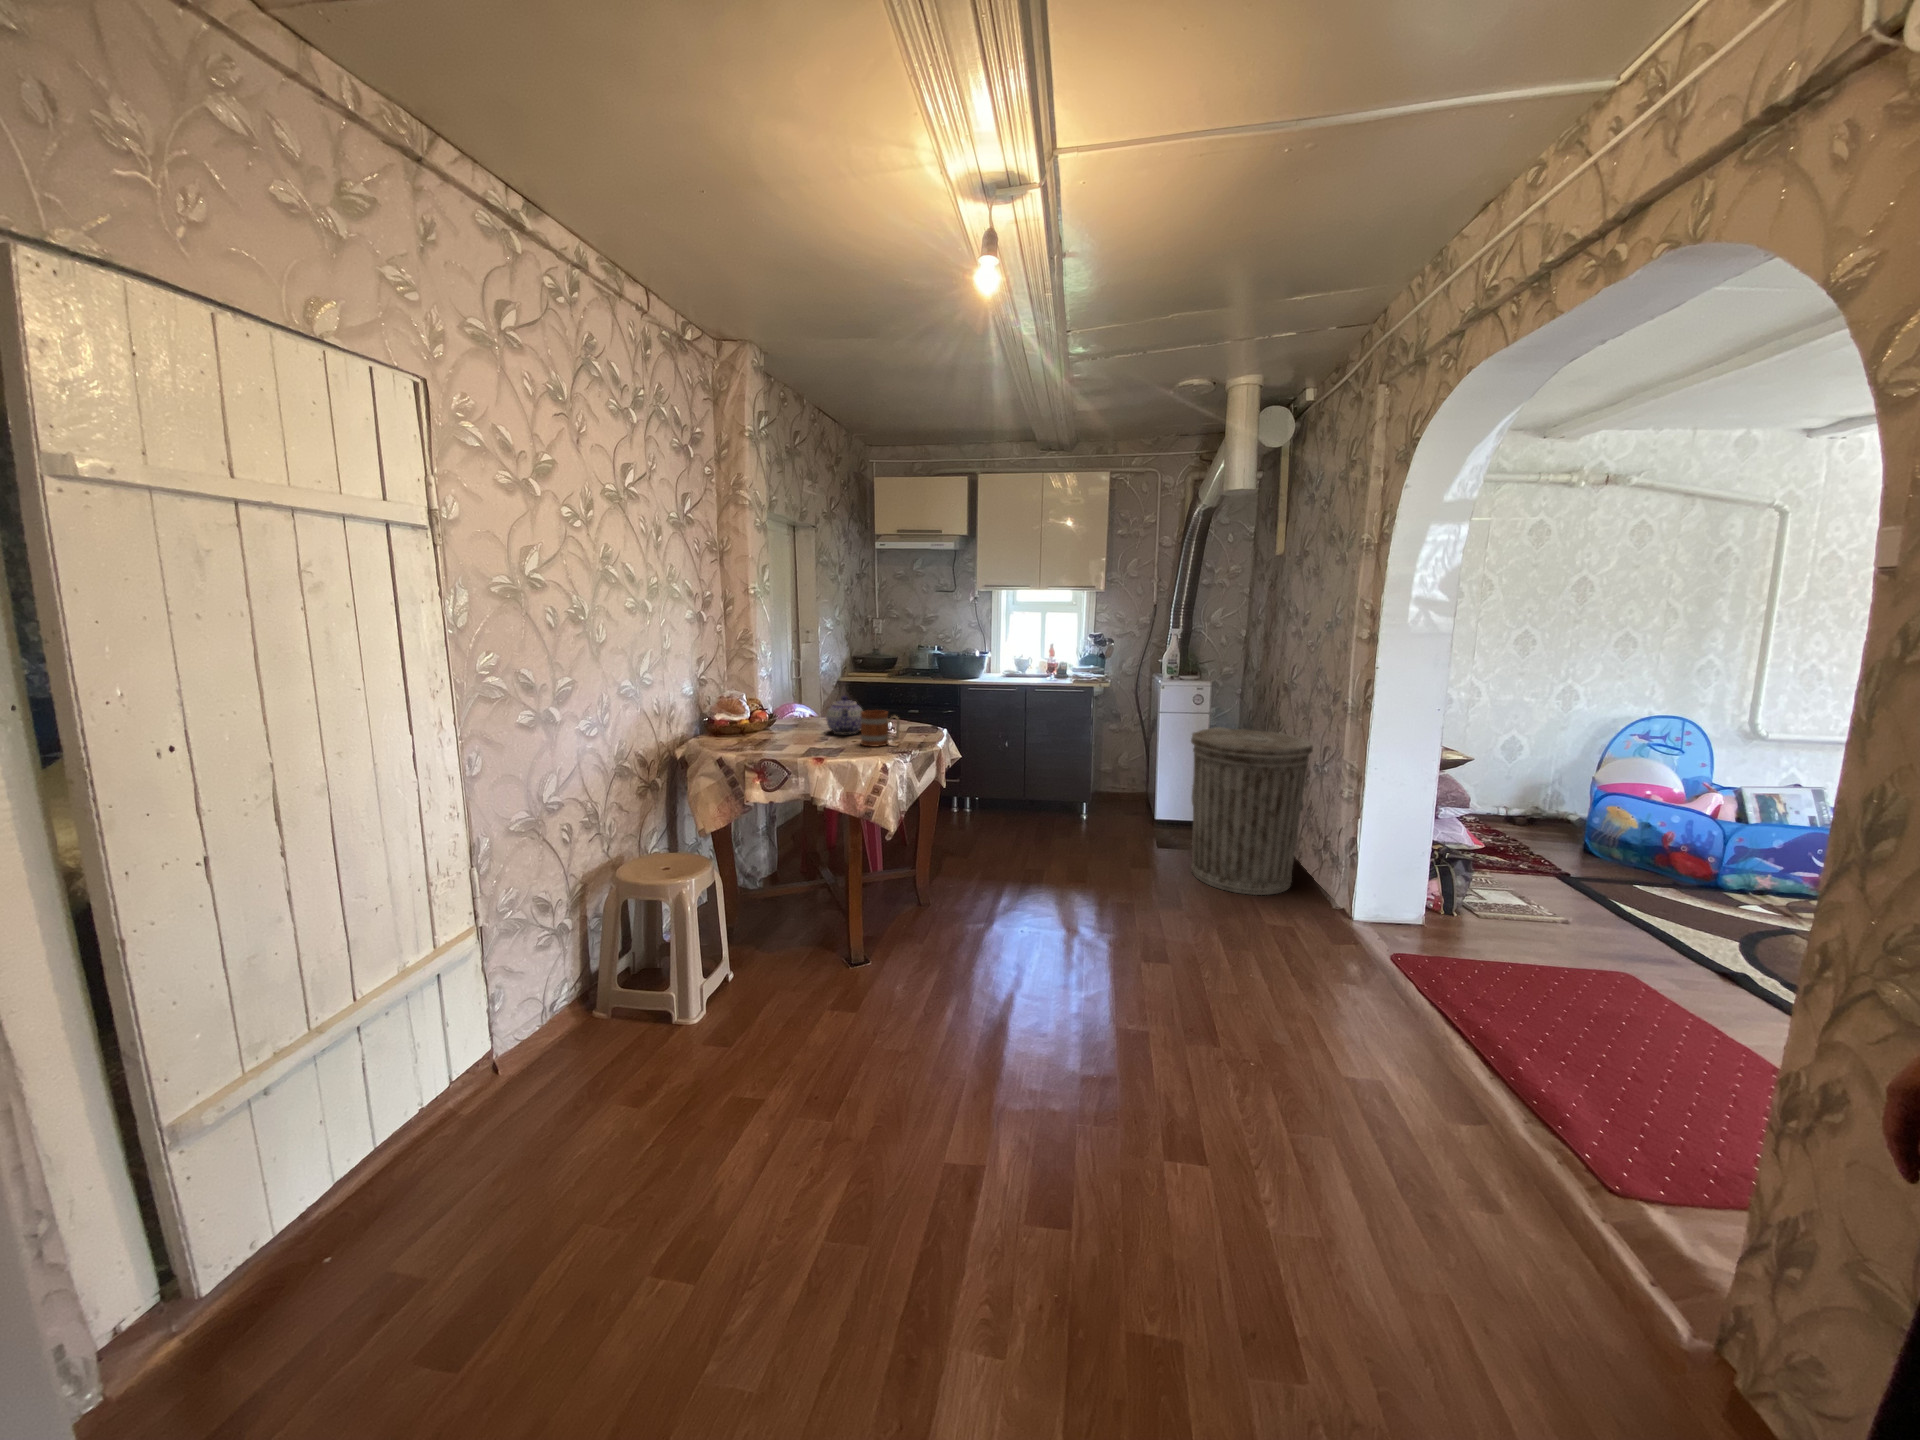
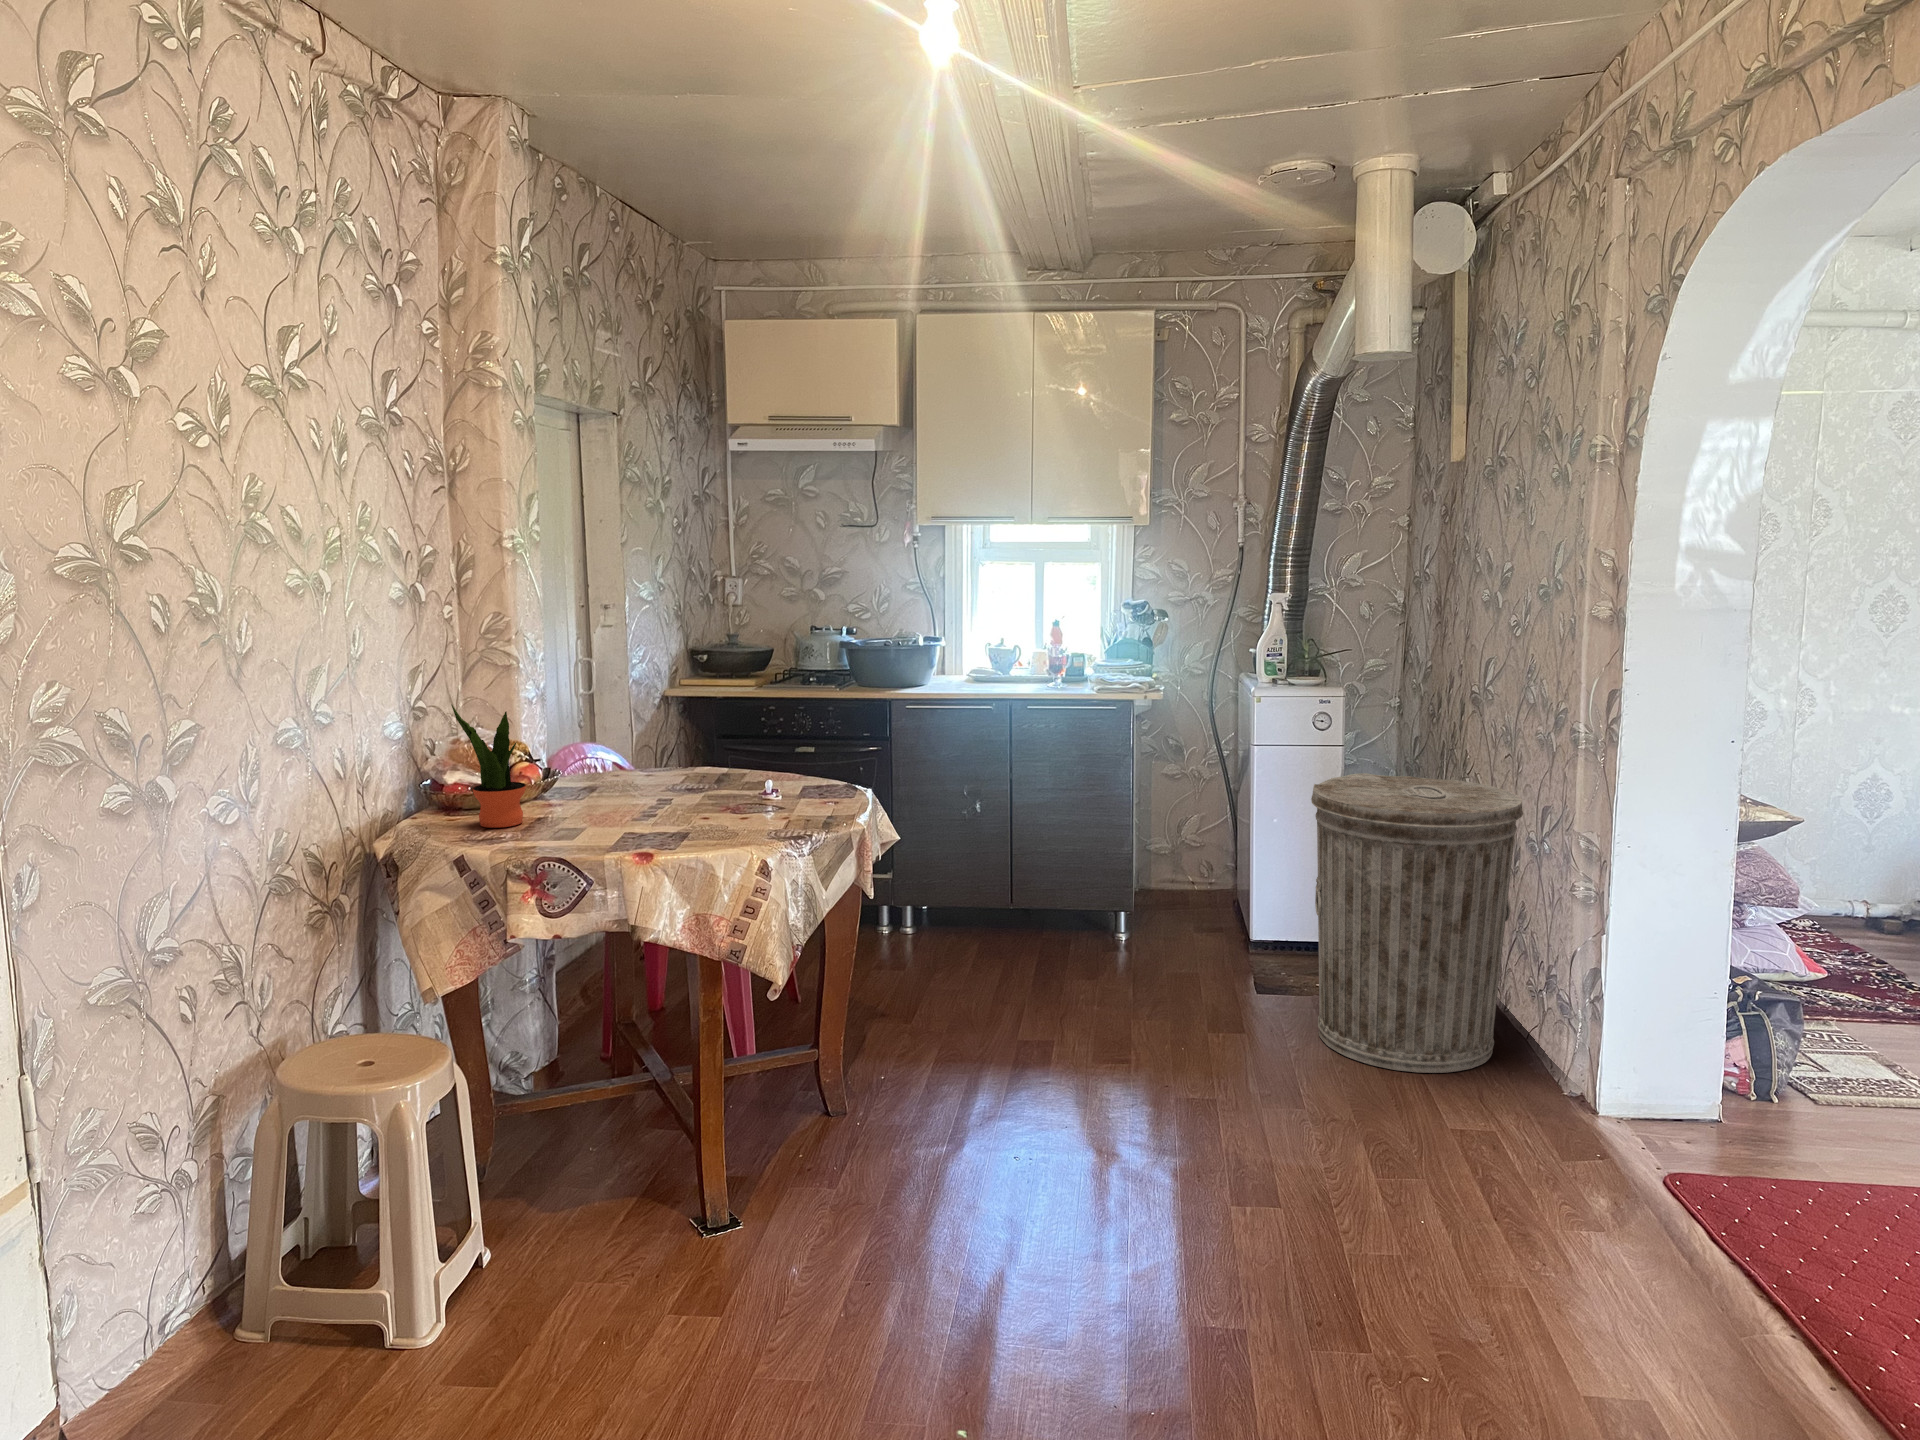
potted plant: none [715,675,755,743] -> present [451,704,526,828]
teapot: present [826,696,863,734] -> none [655,735,724,806]
mug: present [861,710,900,746] -> none [719,762,791,829]

